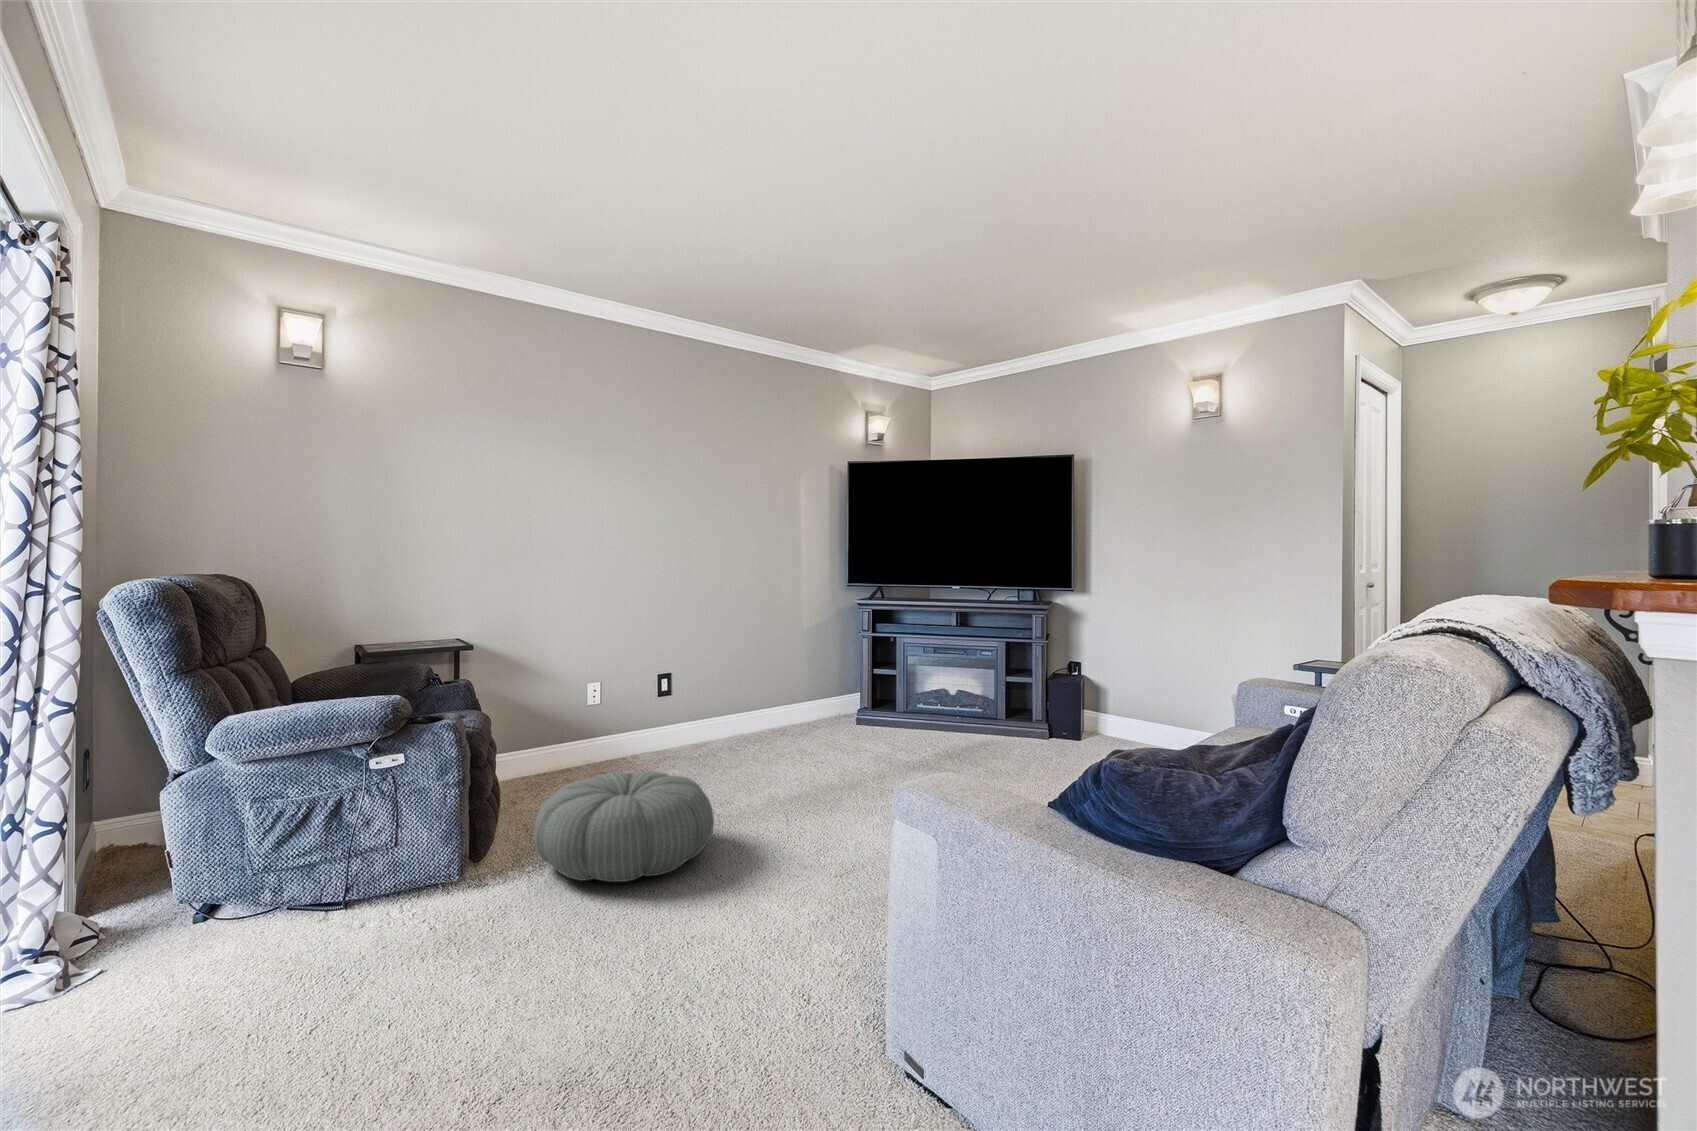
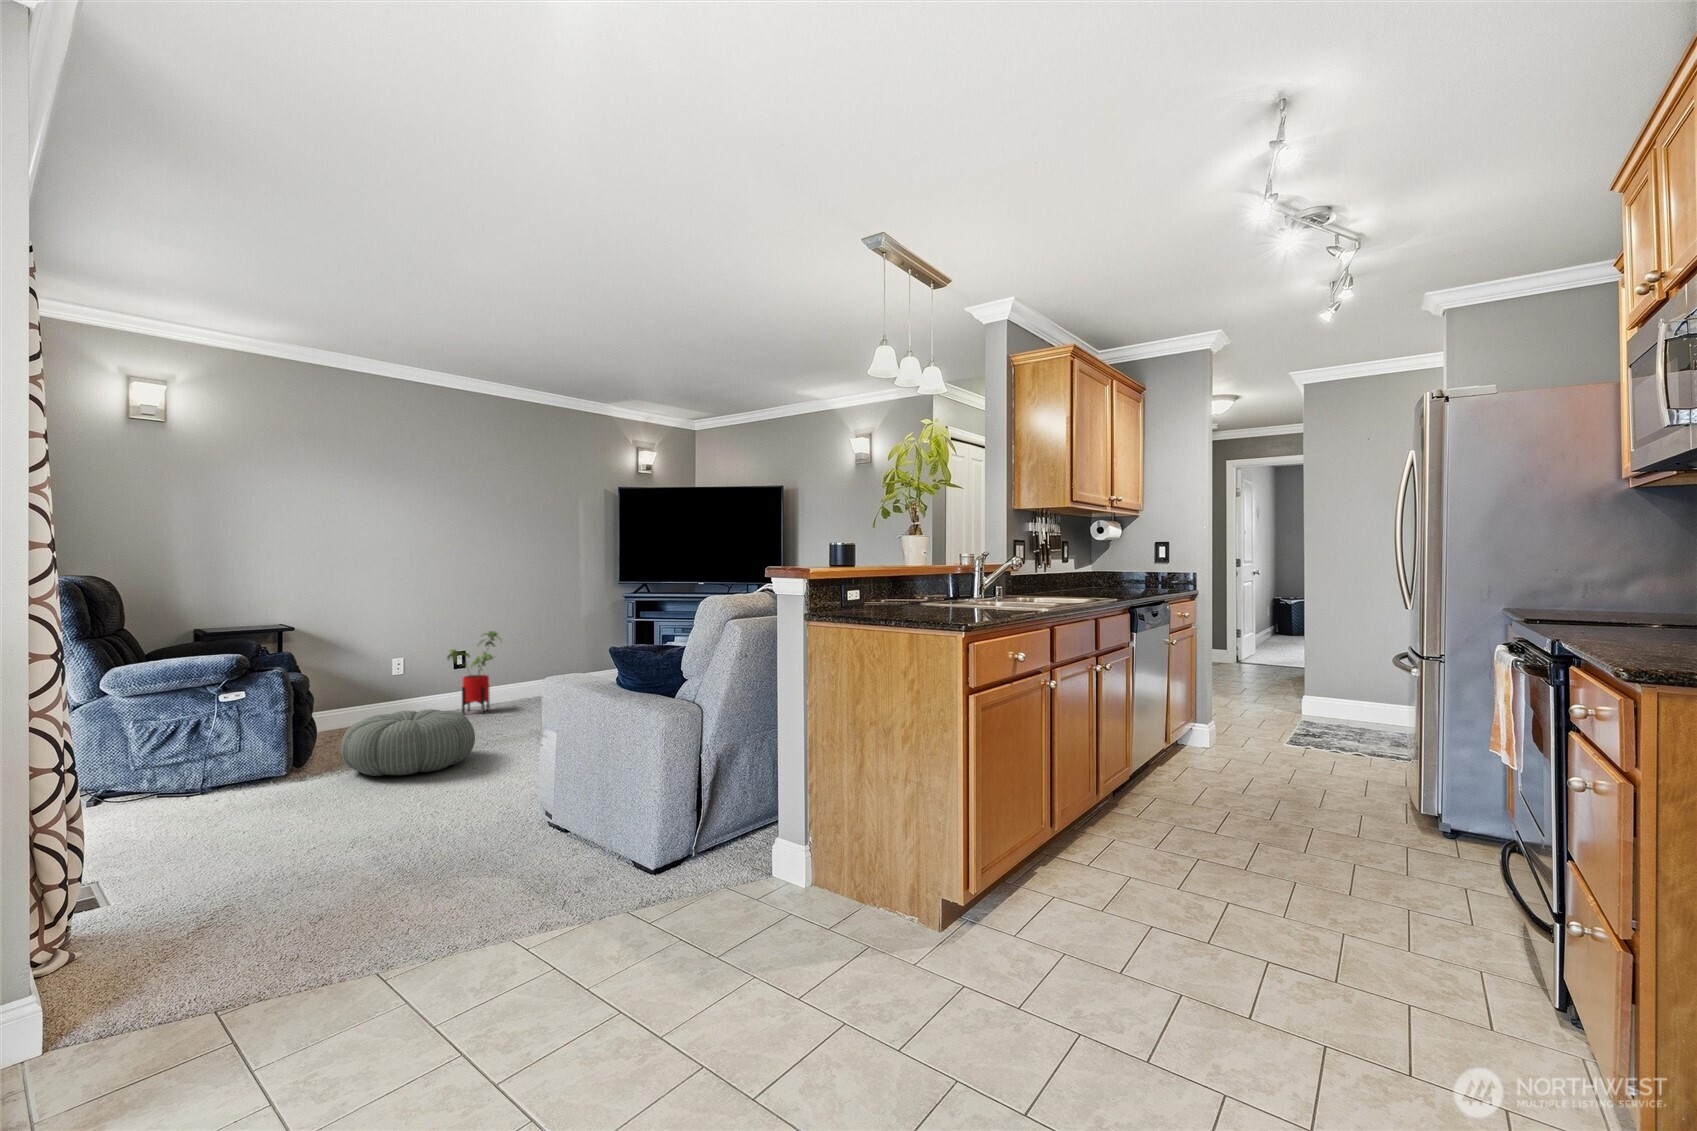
house plant: none [653,648,719,758] -> present [447,631,501,714]

